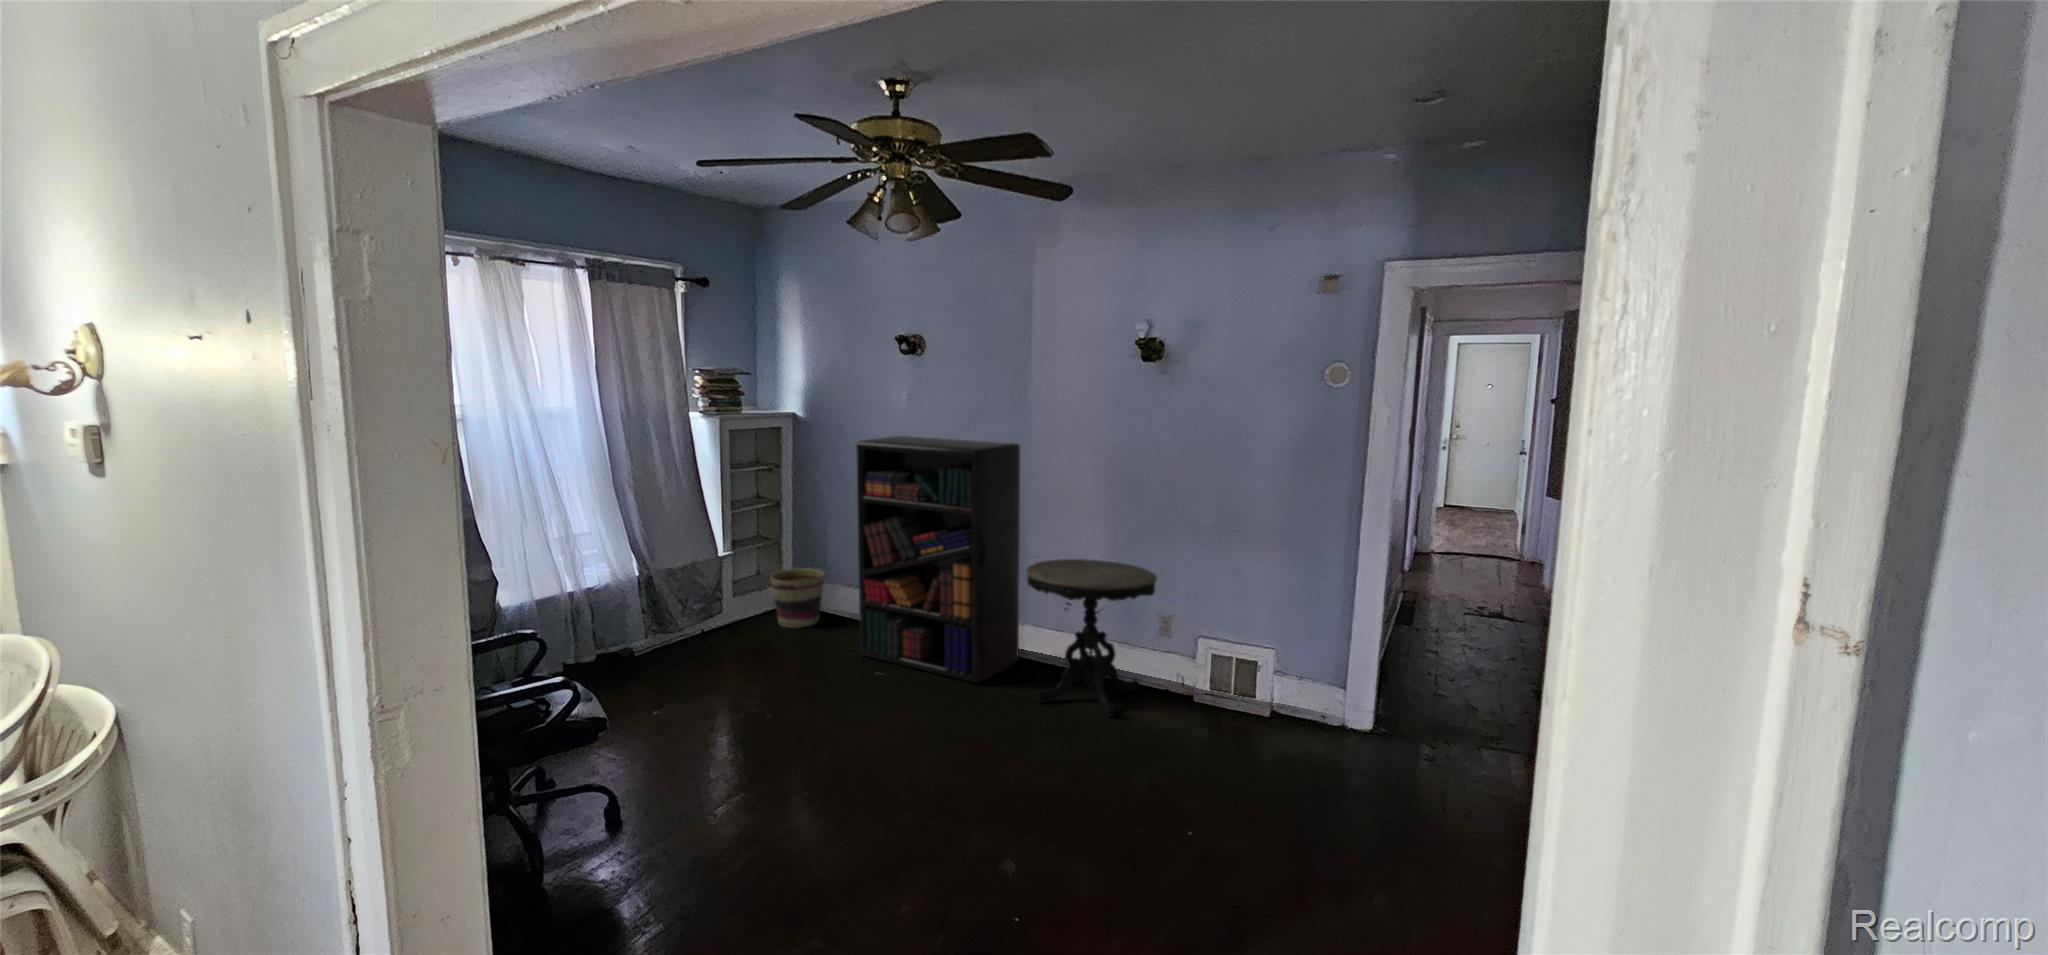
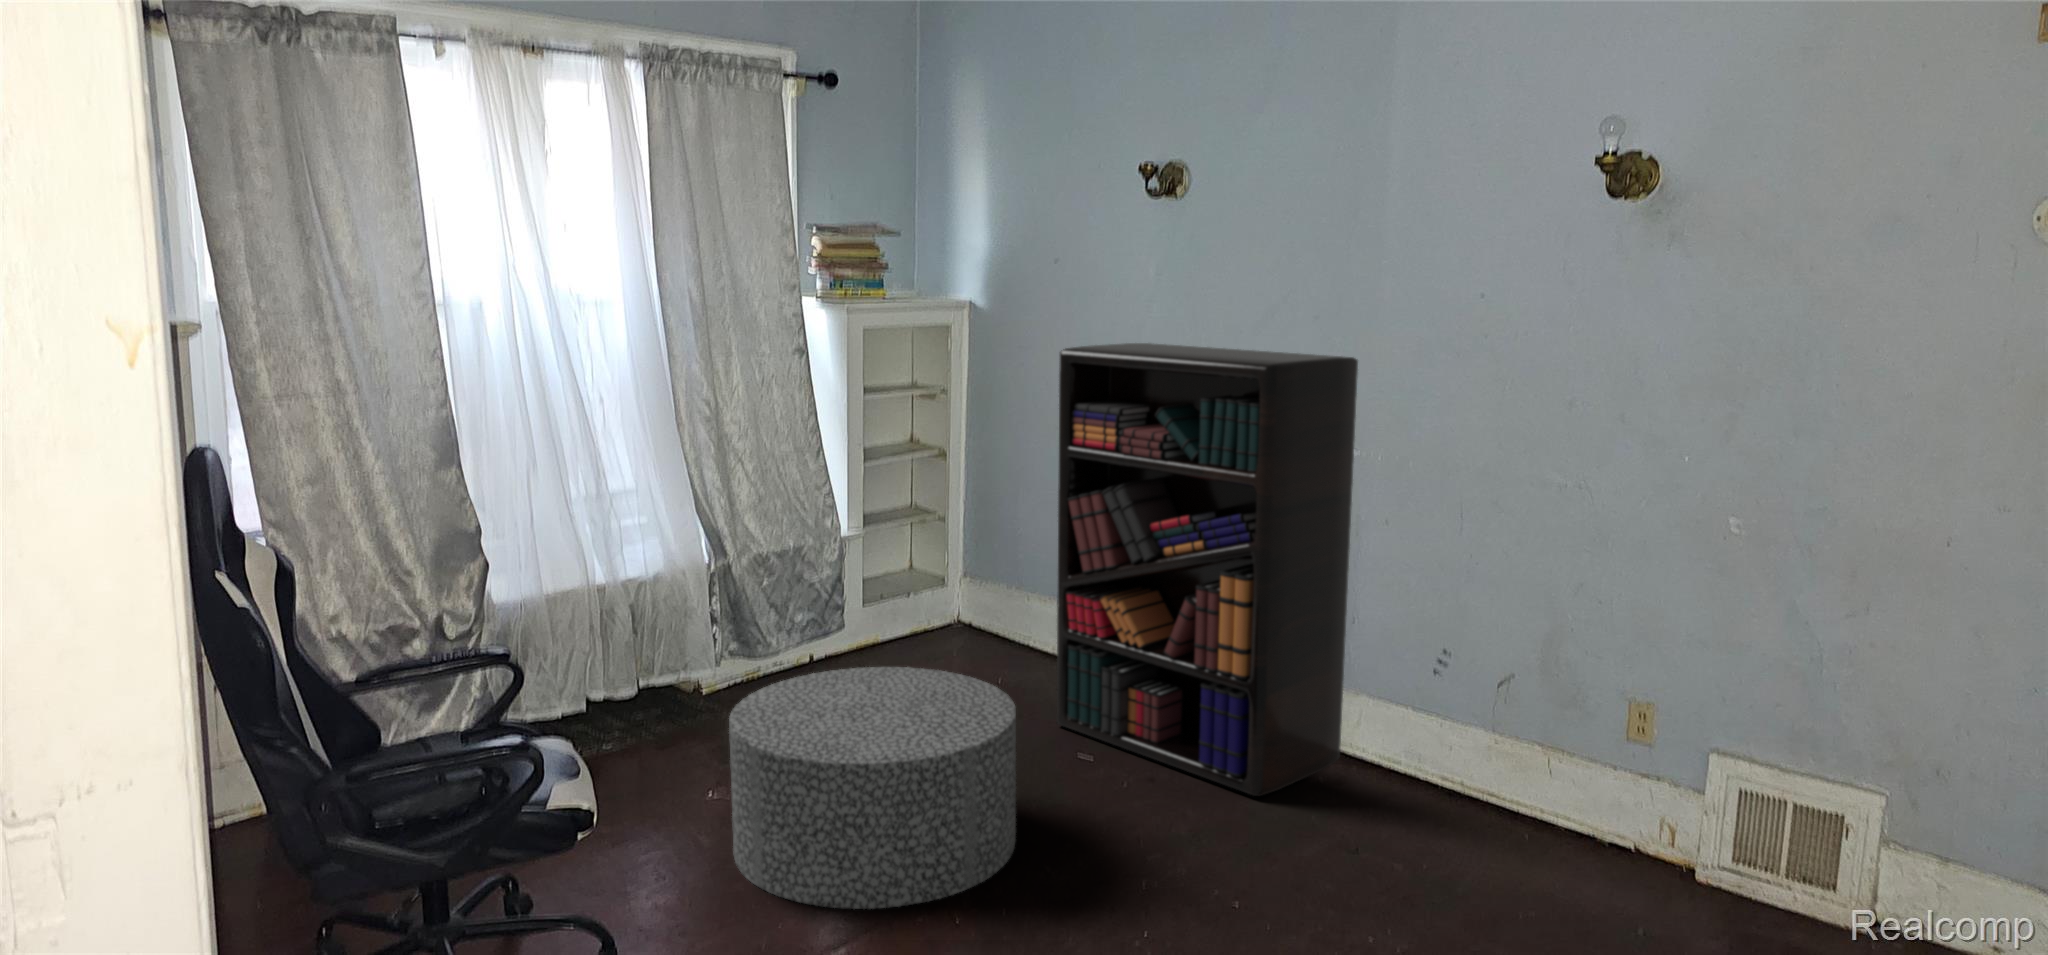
side table: present [1026,559,1157,717] -> none [1356,580,1624,893]
basket: present [770,568,825,628] -> none [921,568,1011,668]
ottoman: none [676,628,849,768] -> present [729,667,1016,909]

